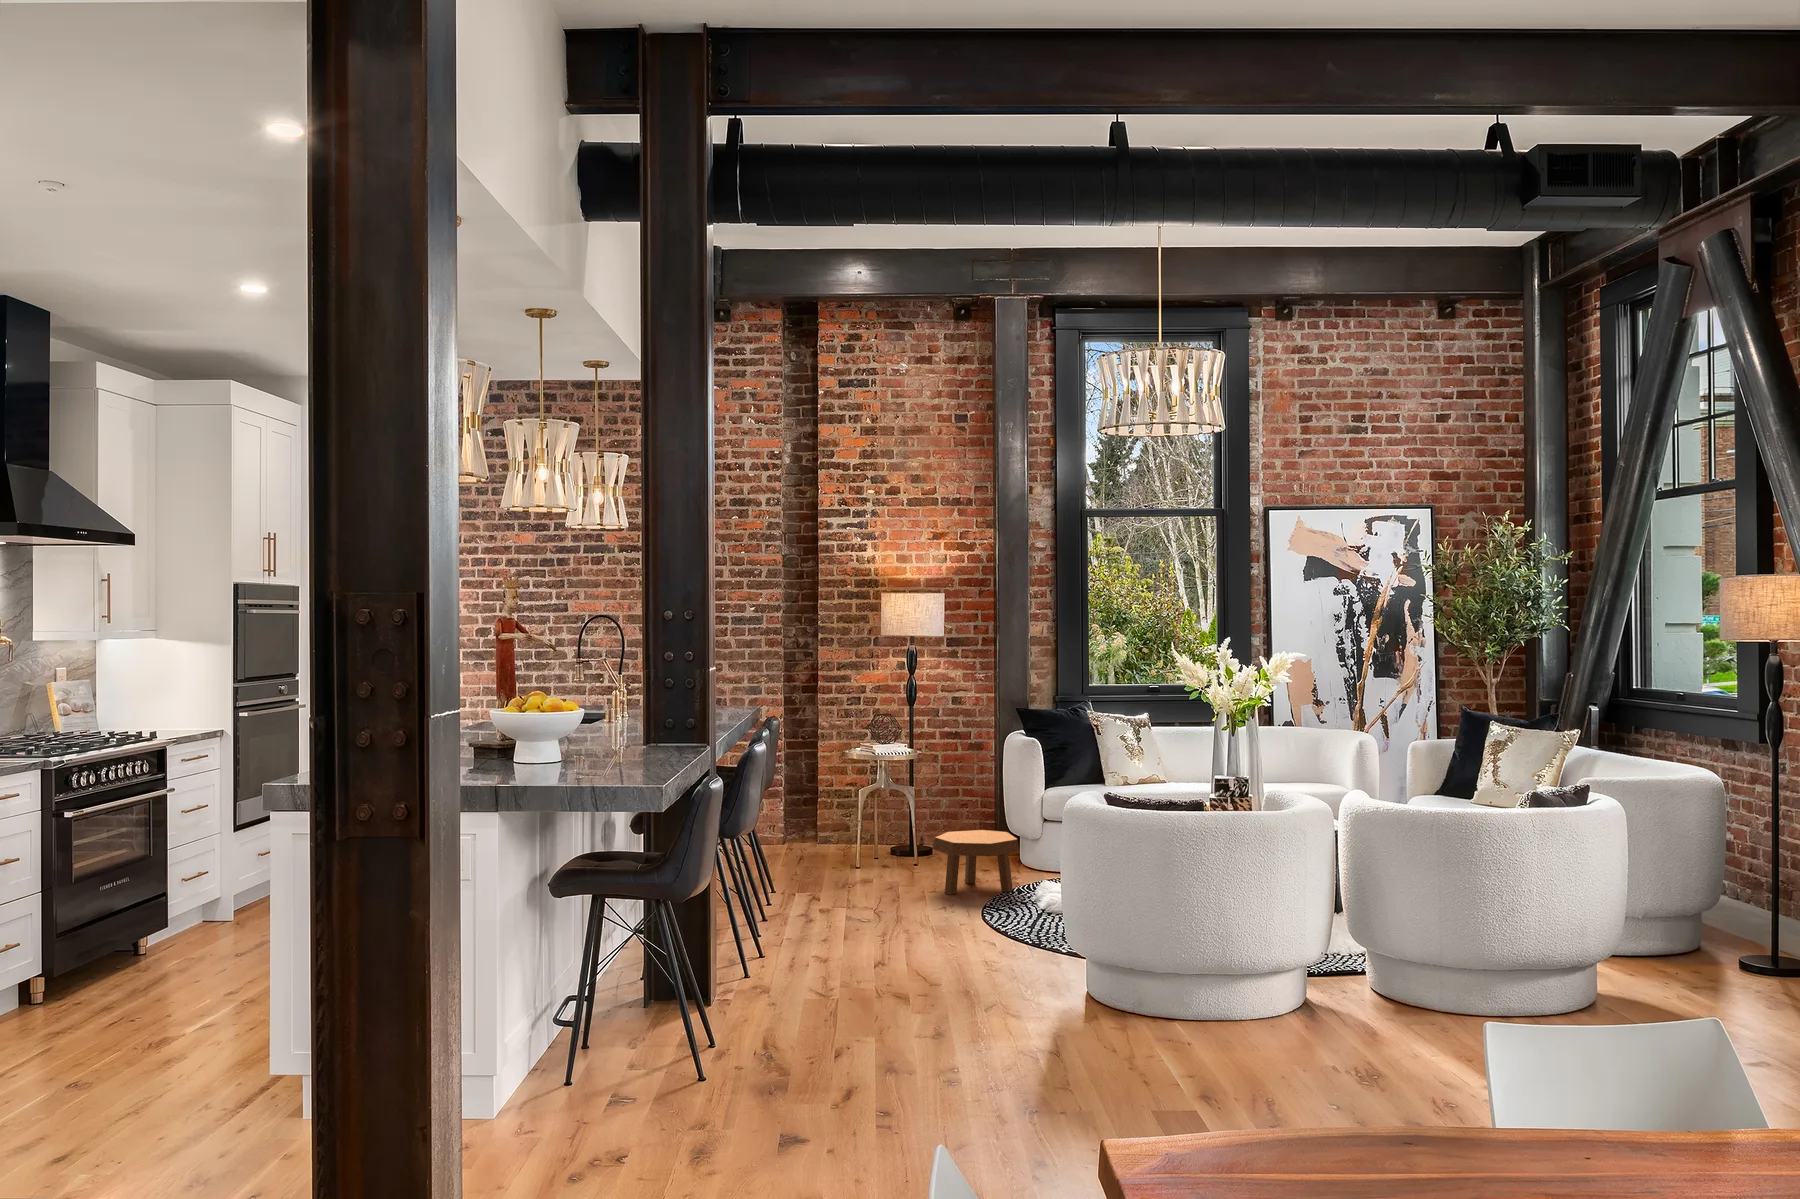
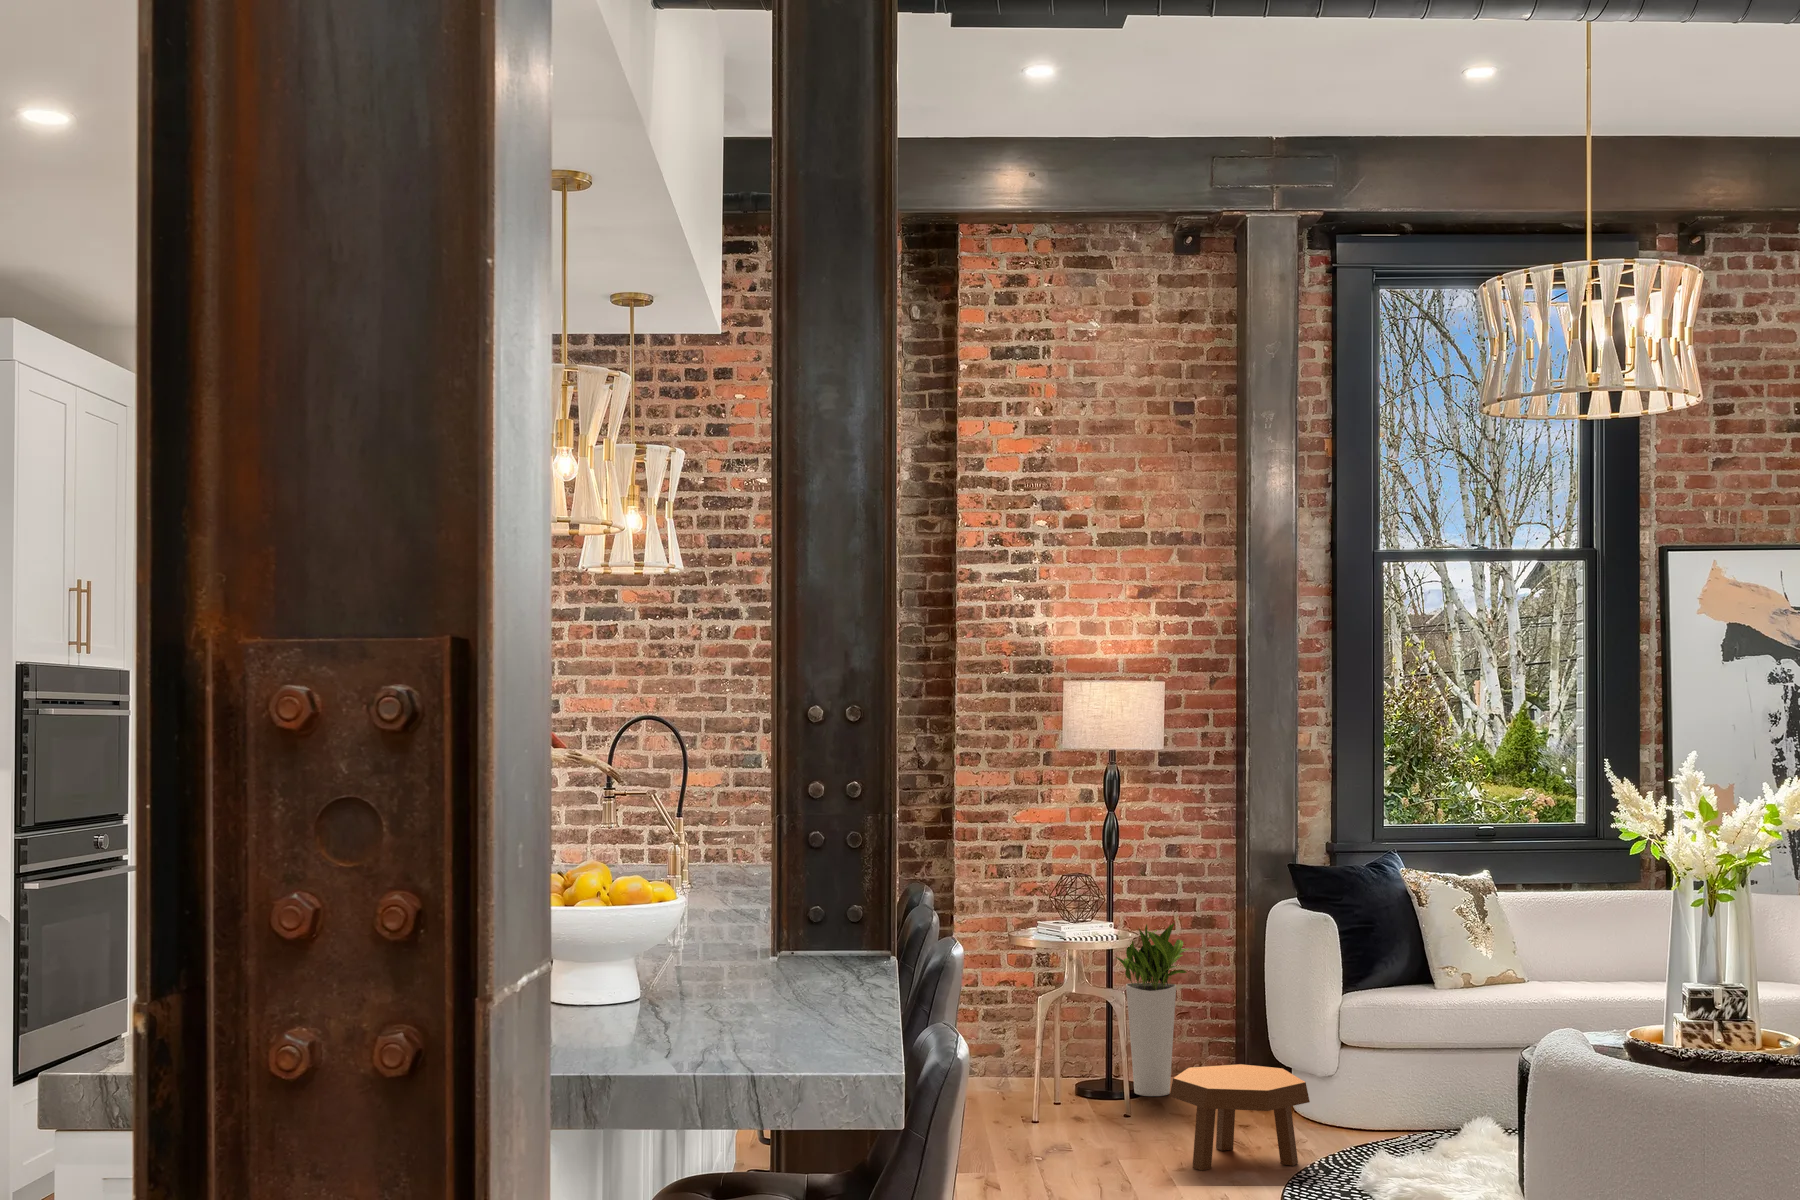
planter: none [912,745,964,855] -> present [1116,923,1189,1096]

